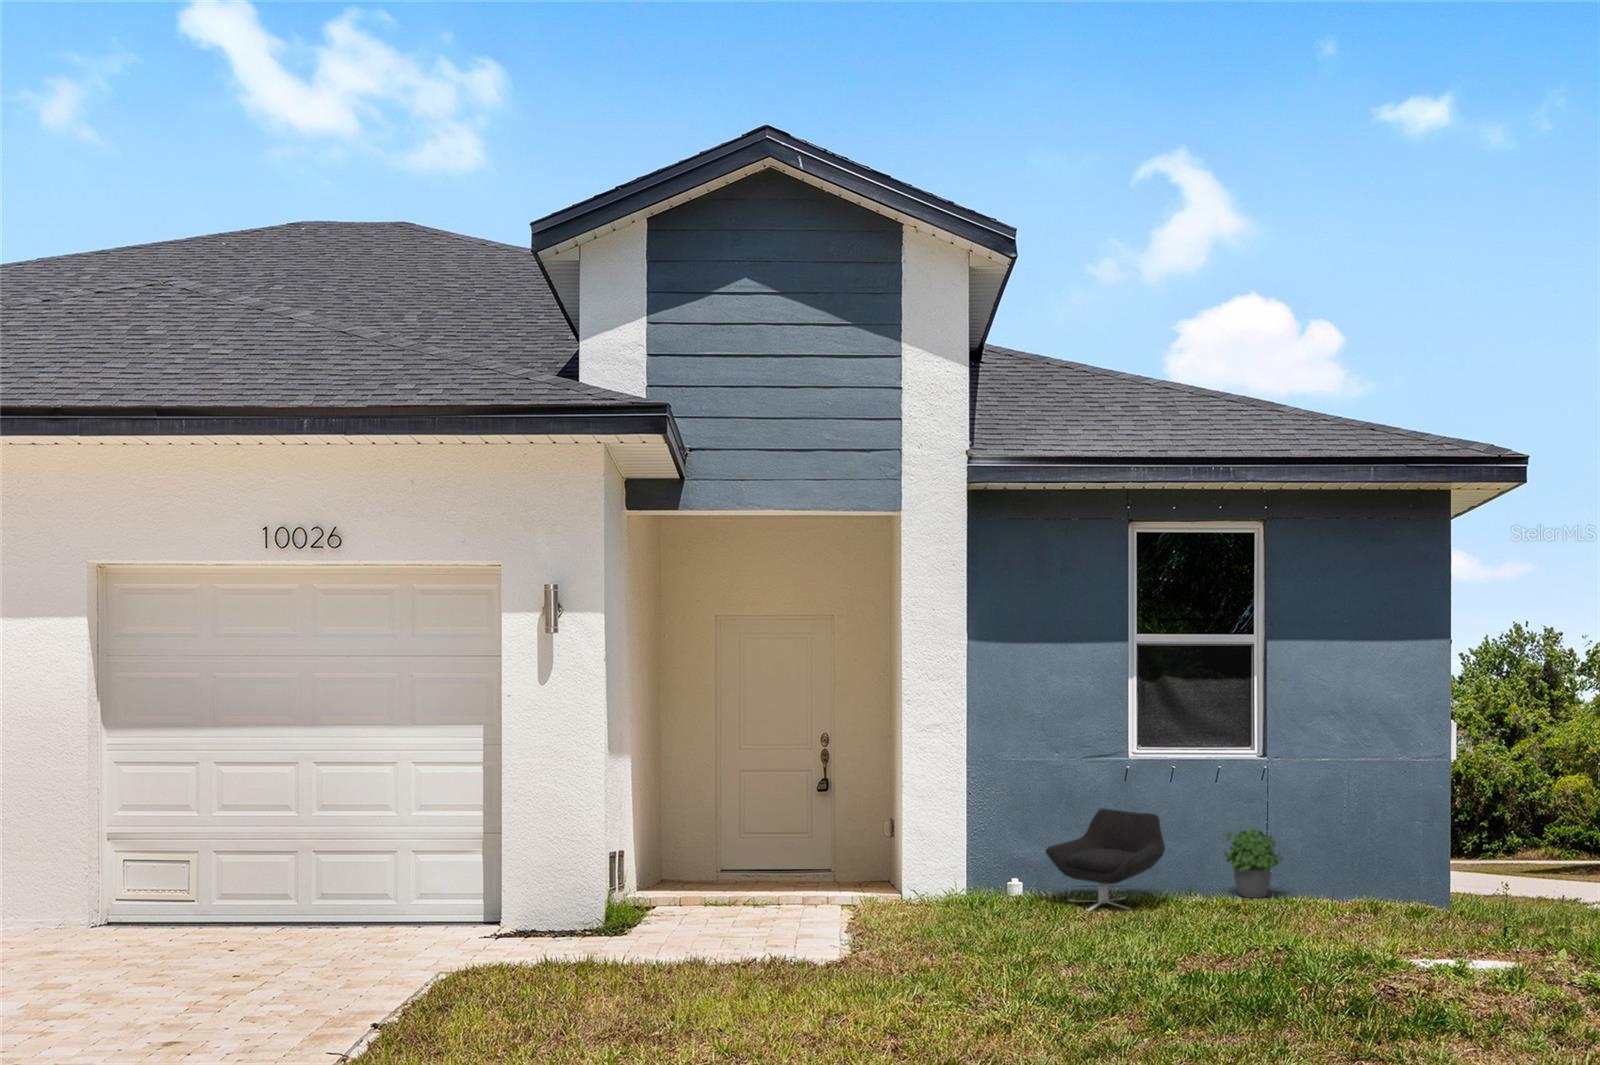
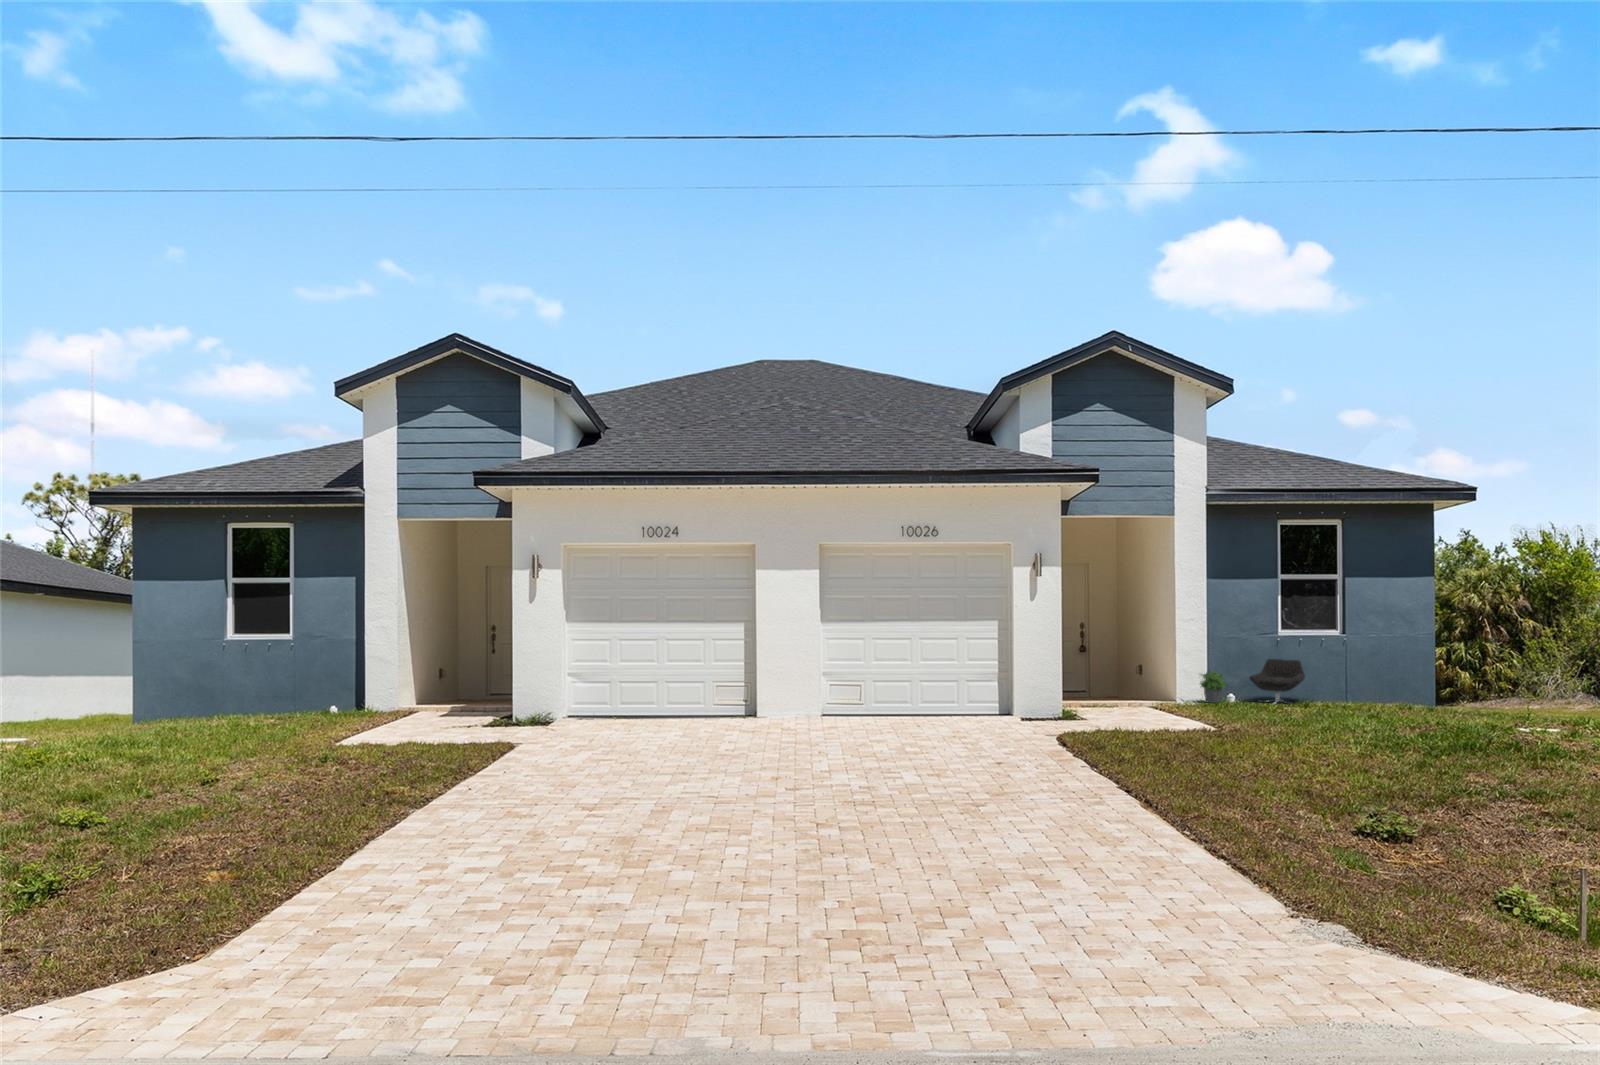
potted plant: present [1224,829,1283,898] -> present [1200,671,1227,703]

